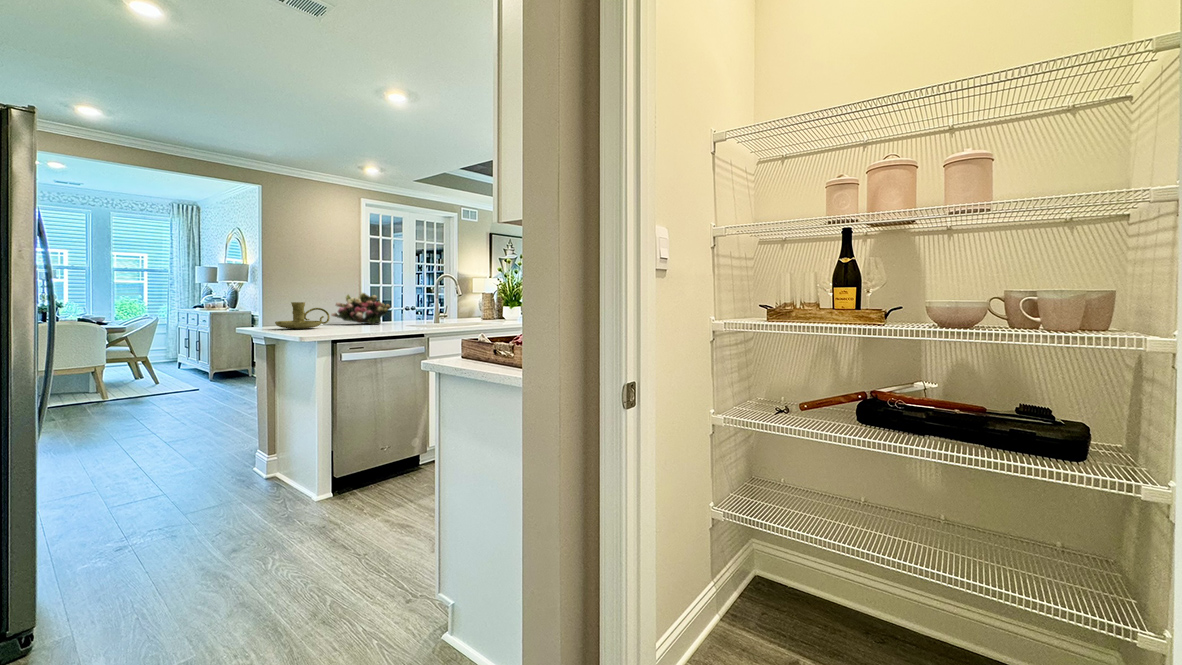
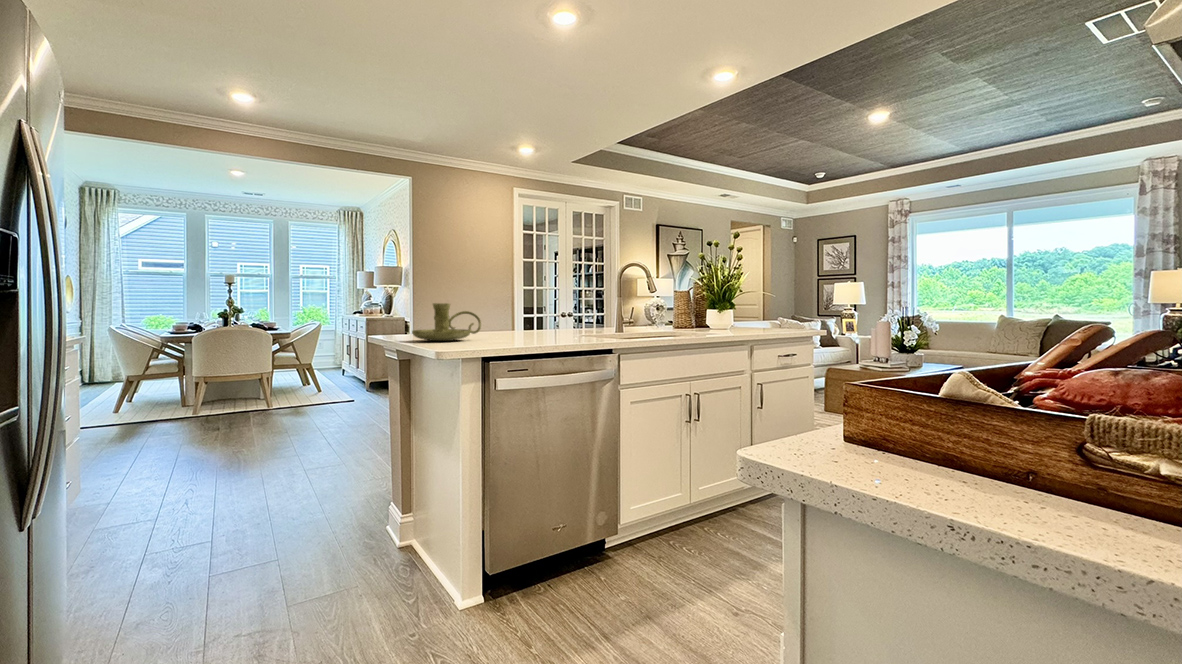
flower arrangement: present [331,293,391,325] -> none [483,291,558,335]

